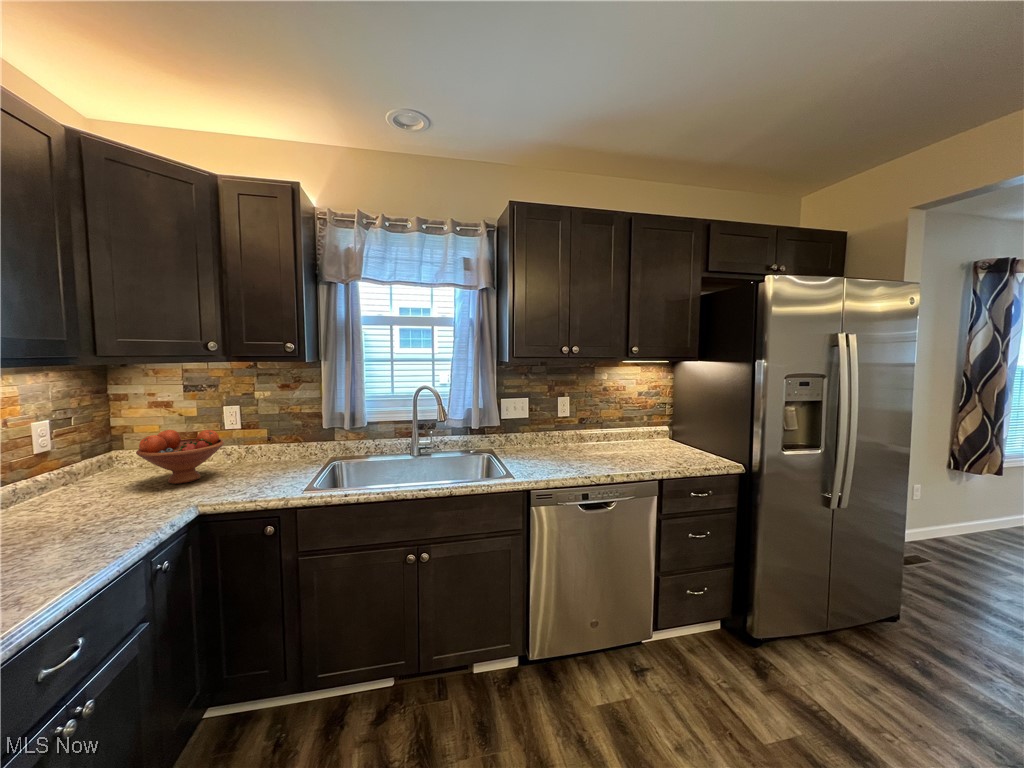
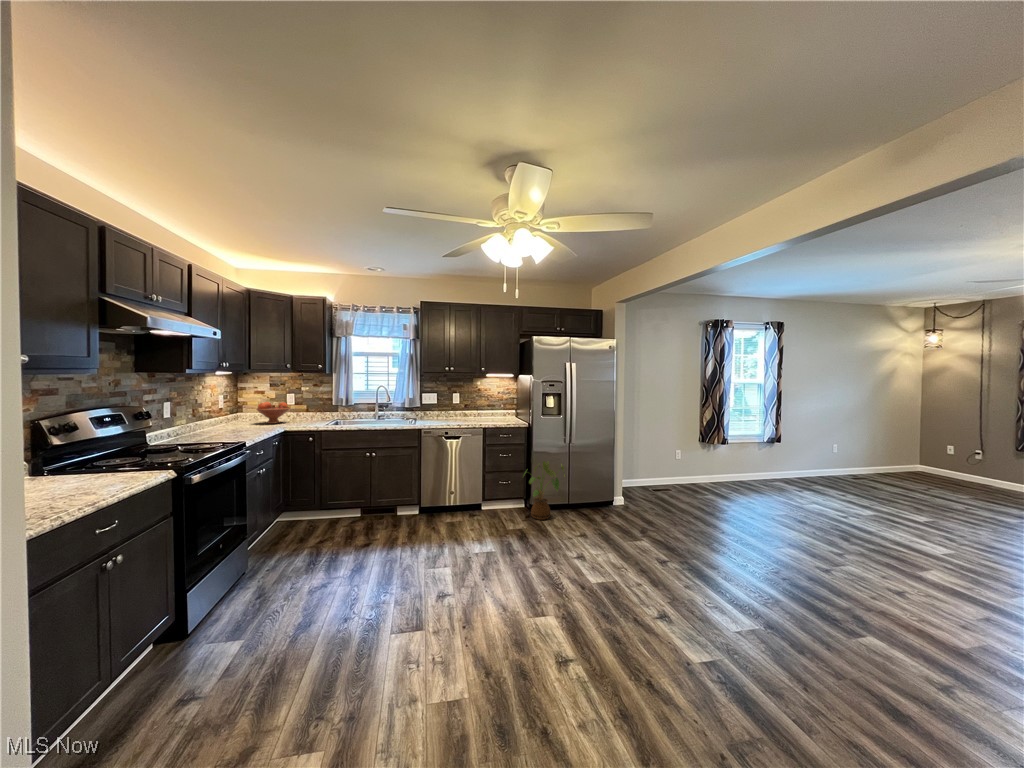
house plant: none [766,552,893,701] -> present [524,461,564,520]

